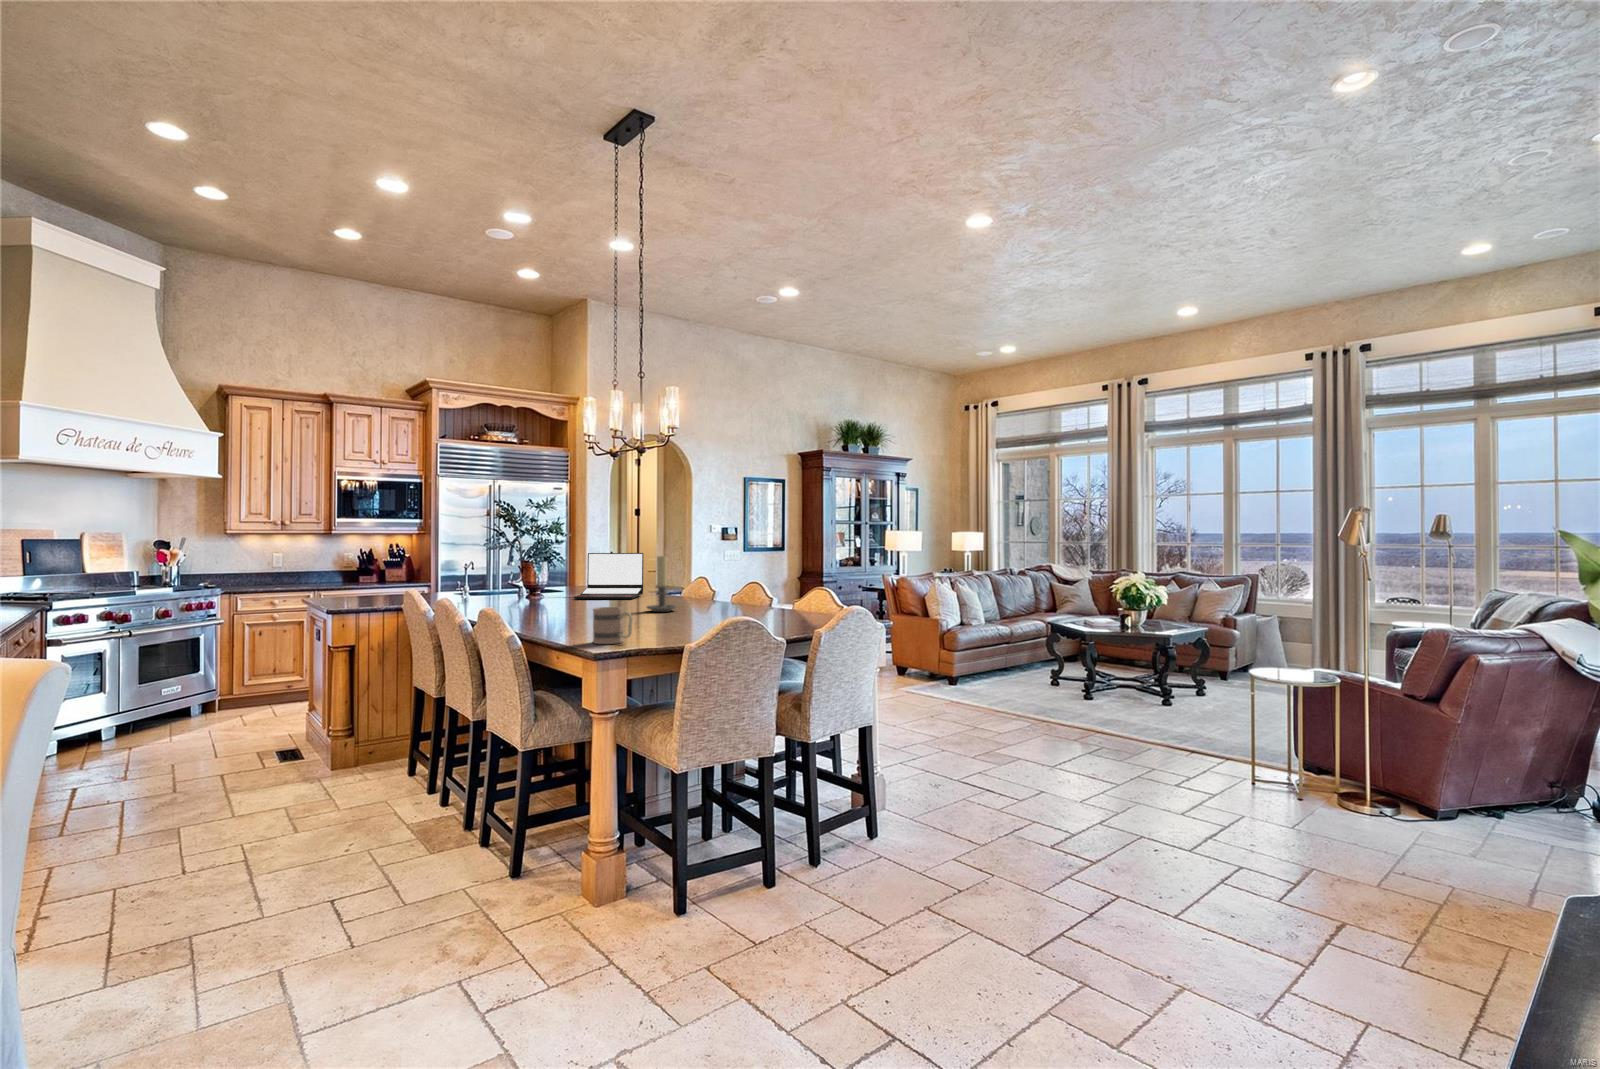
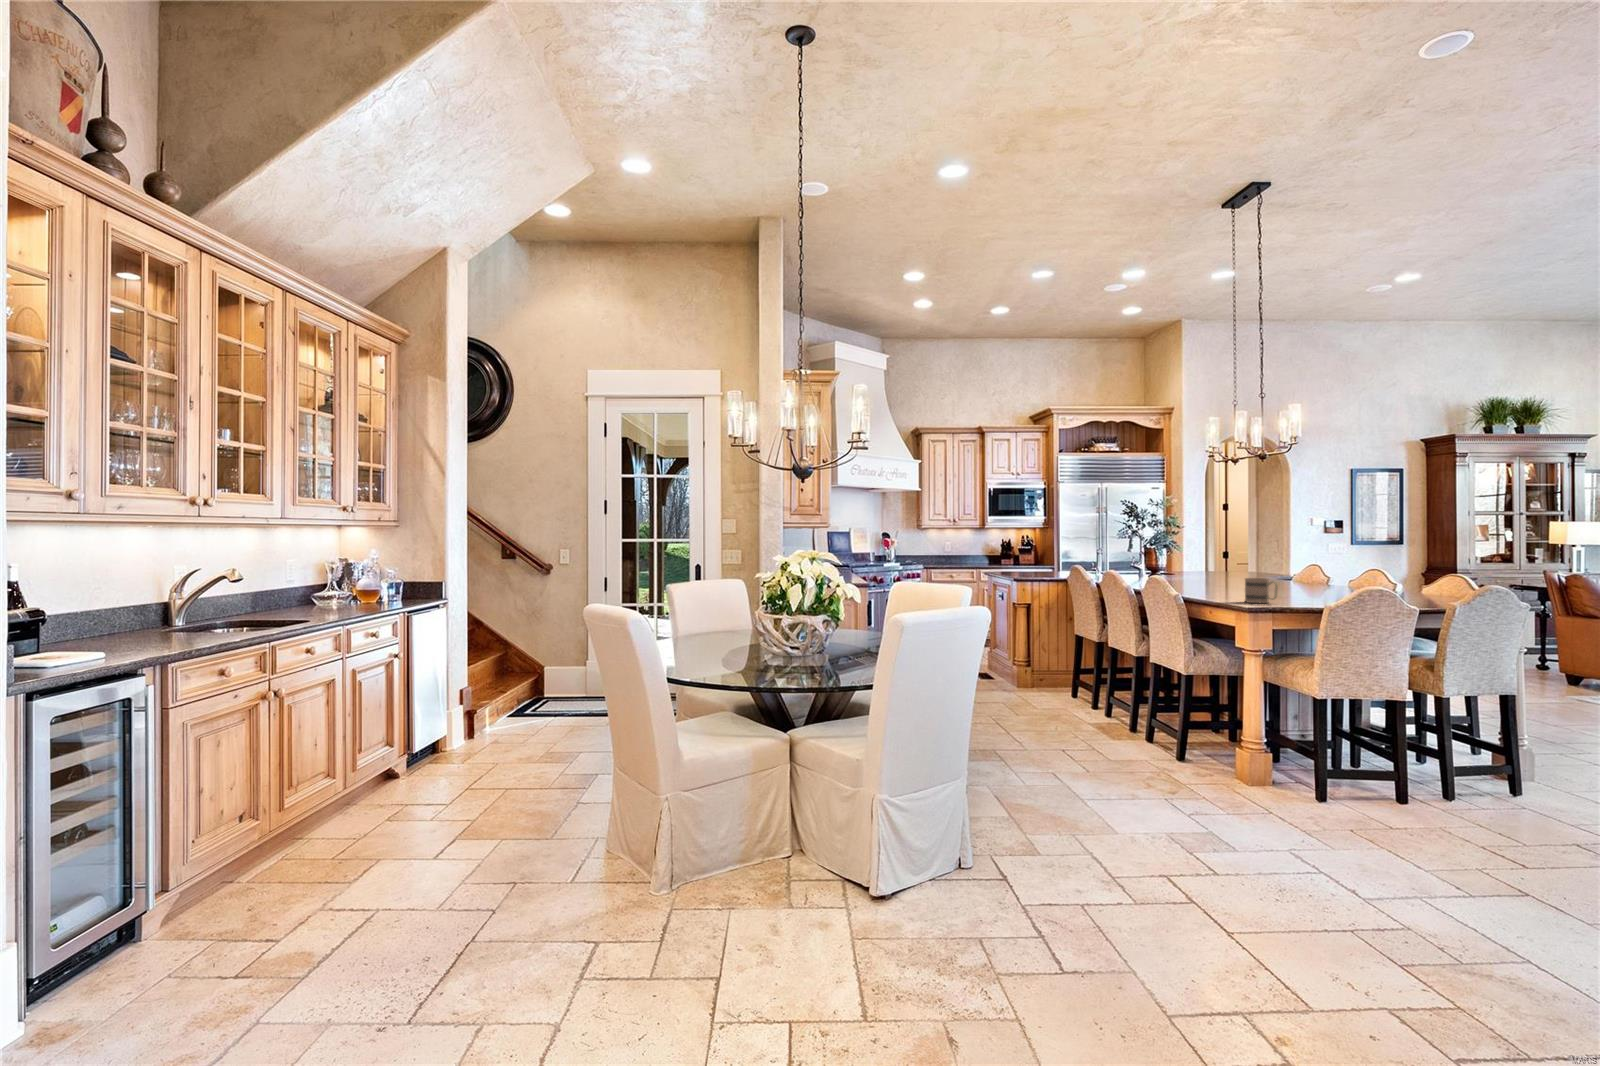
laptop: present [574,553,643,599] -> none [1192,542,1254,581]
candle holder: present [646,556,677,612] -> none [1269,543,1298,589]

